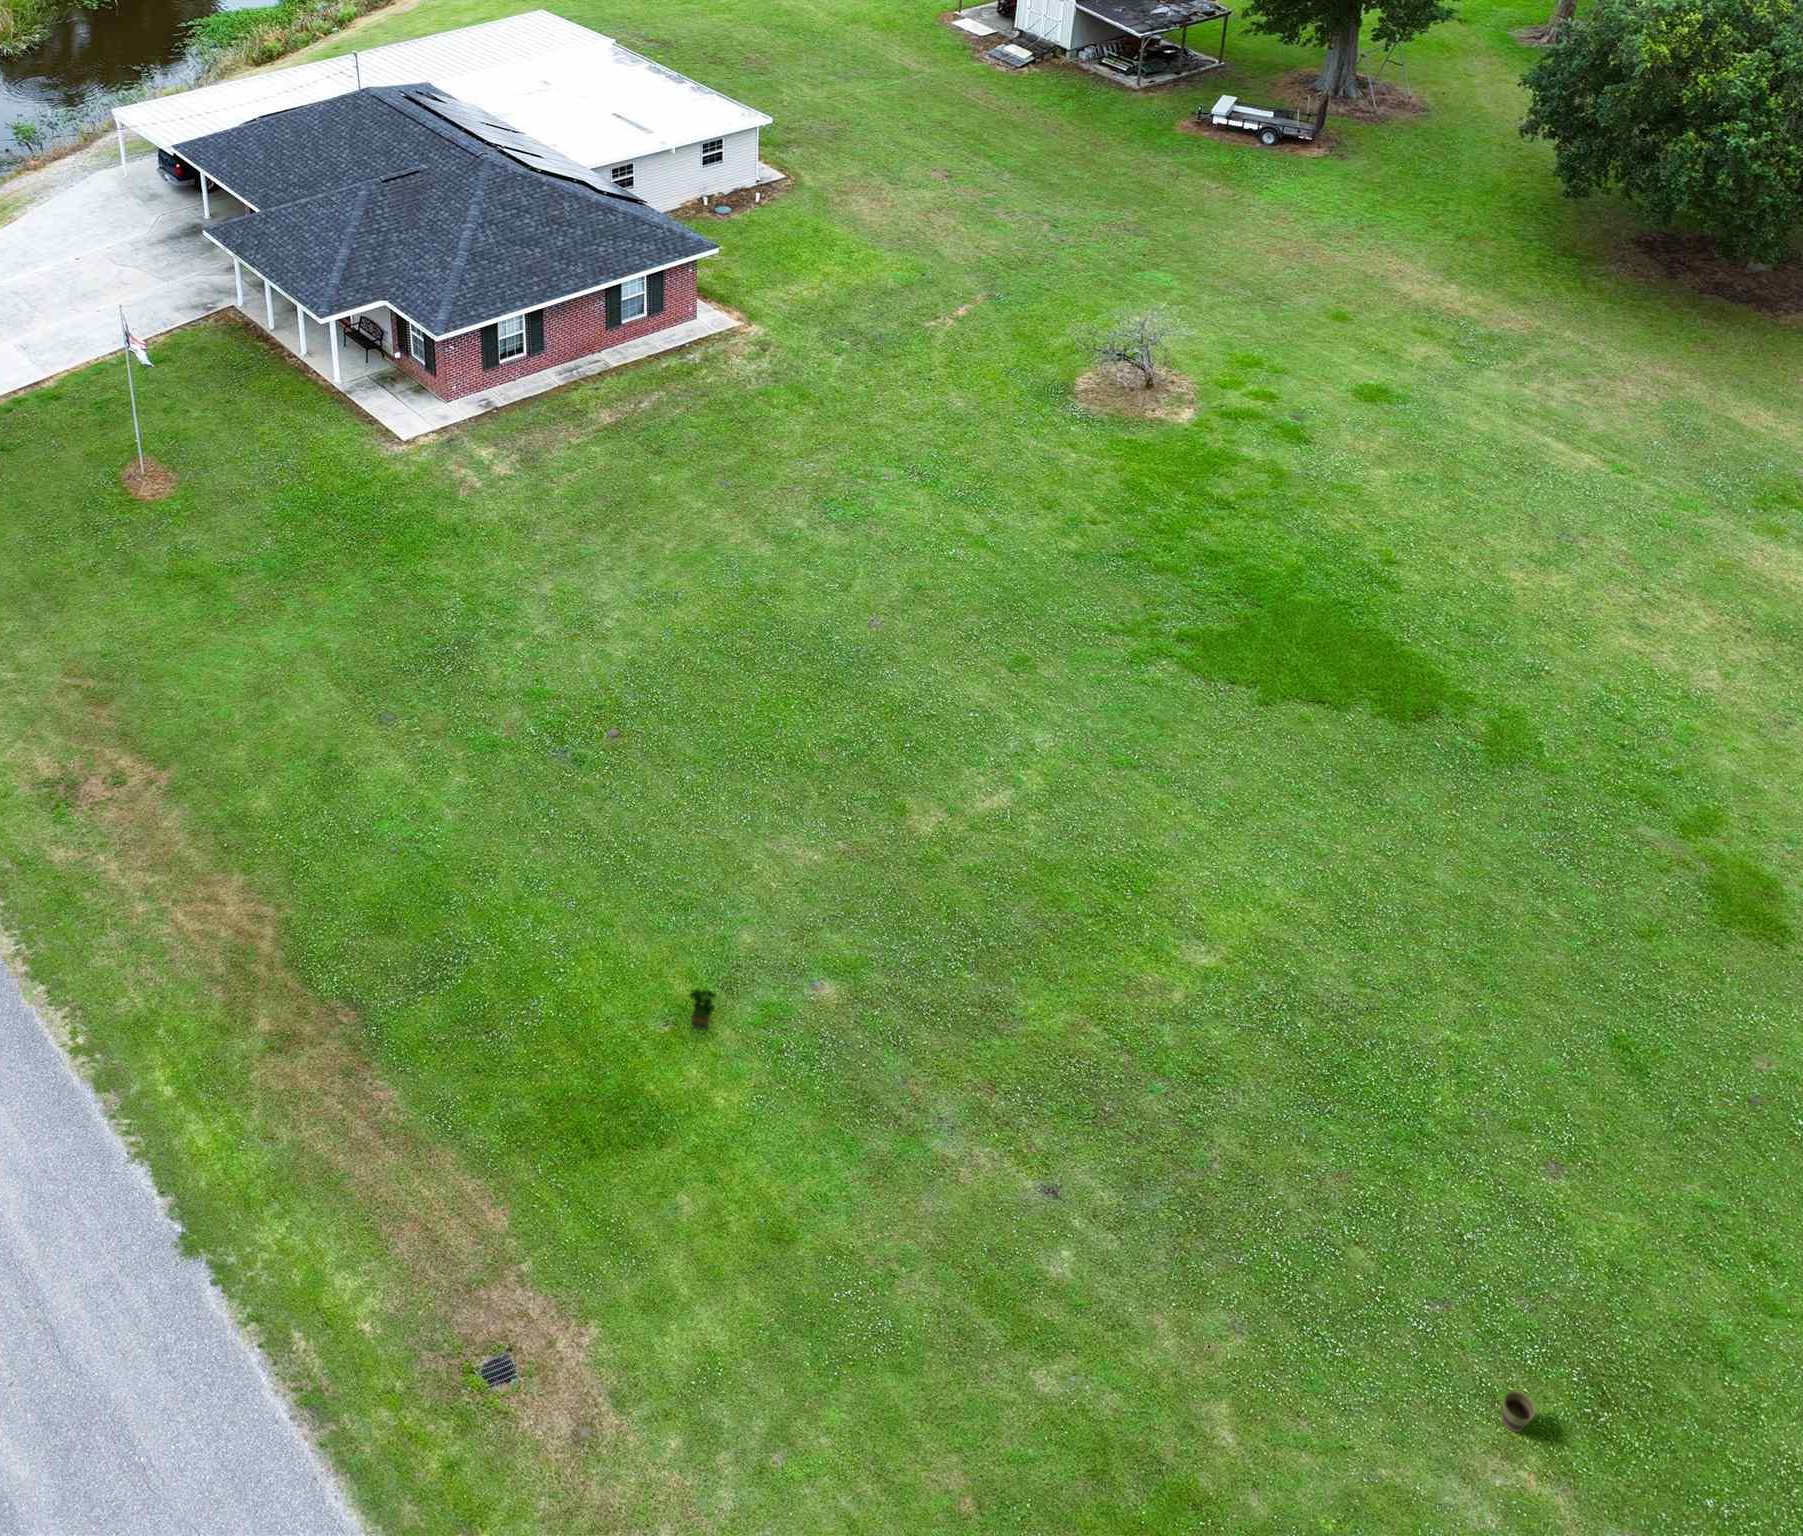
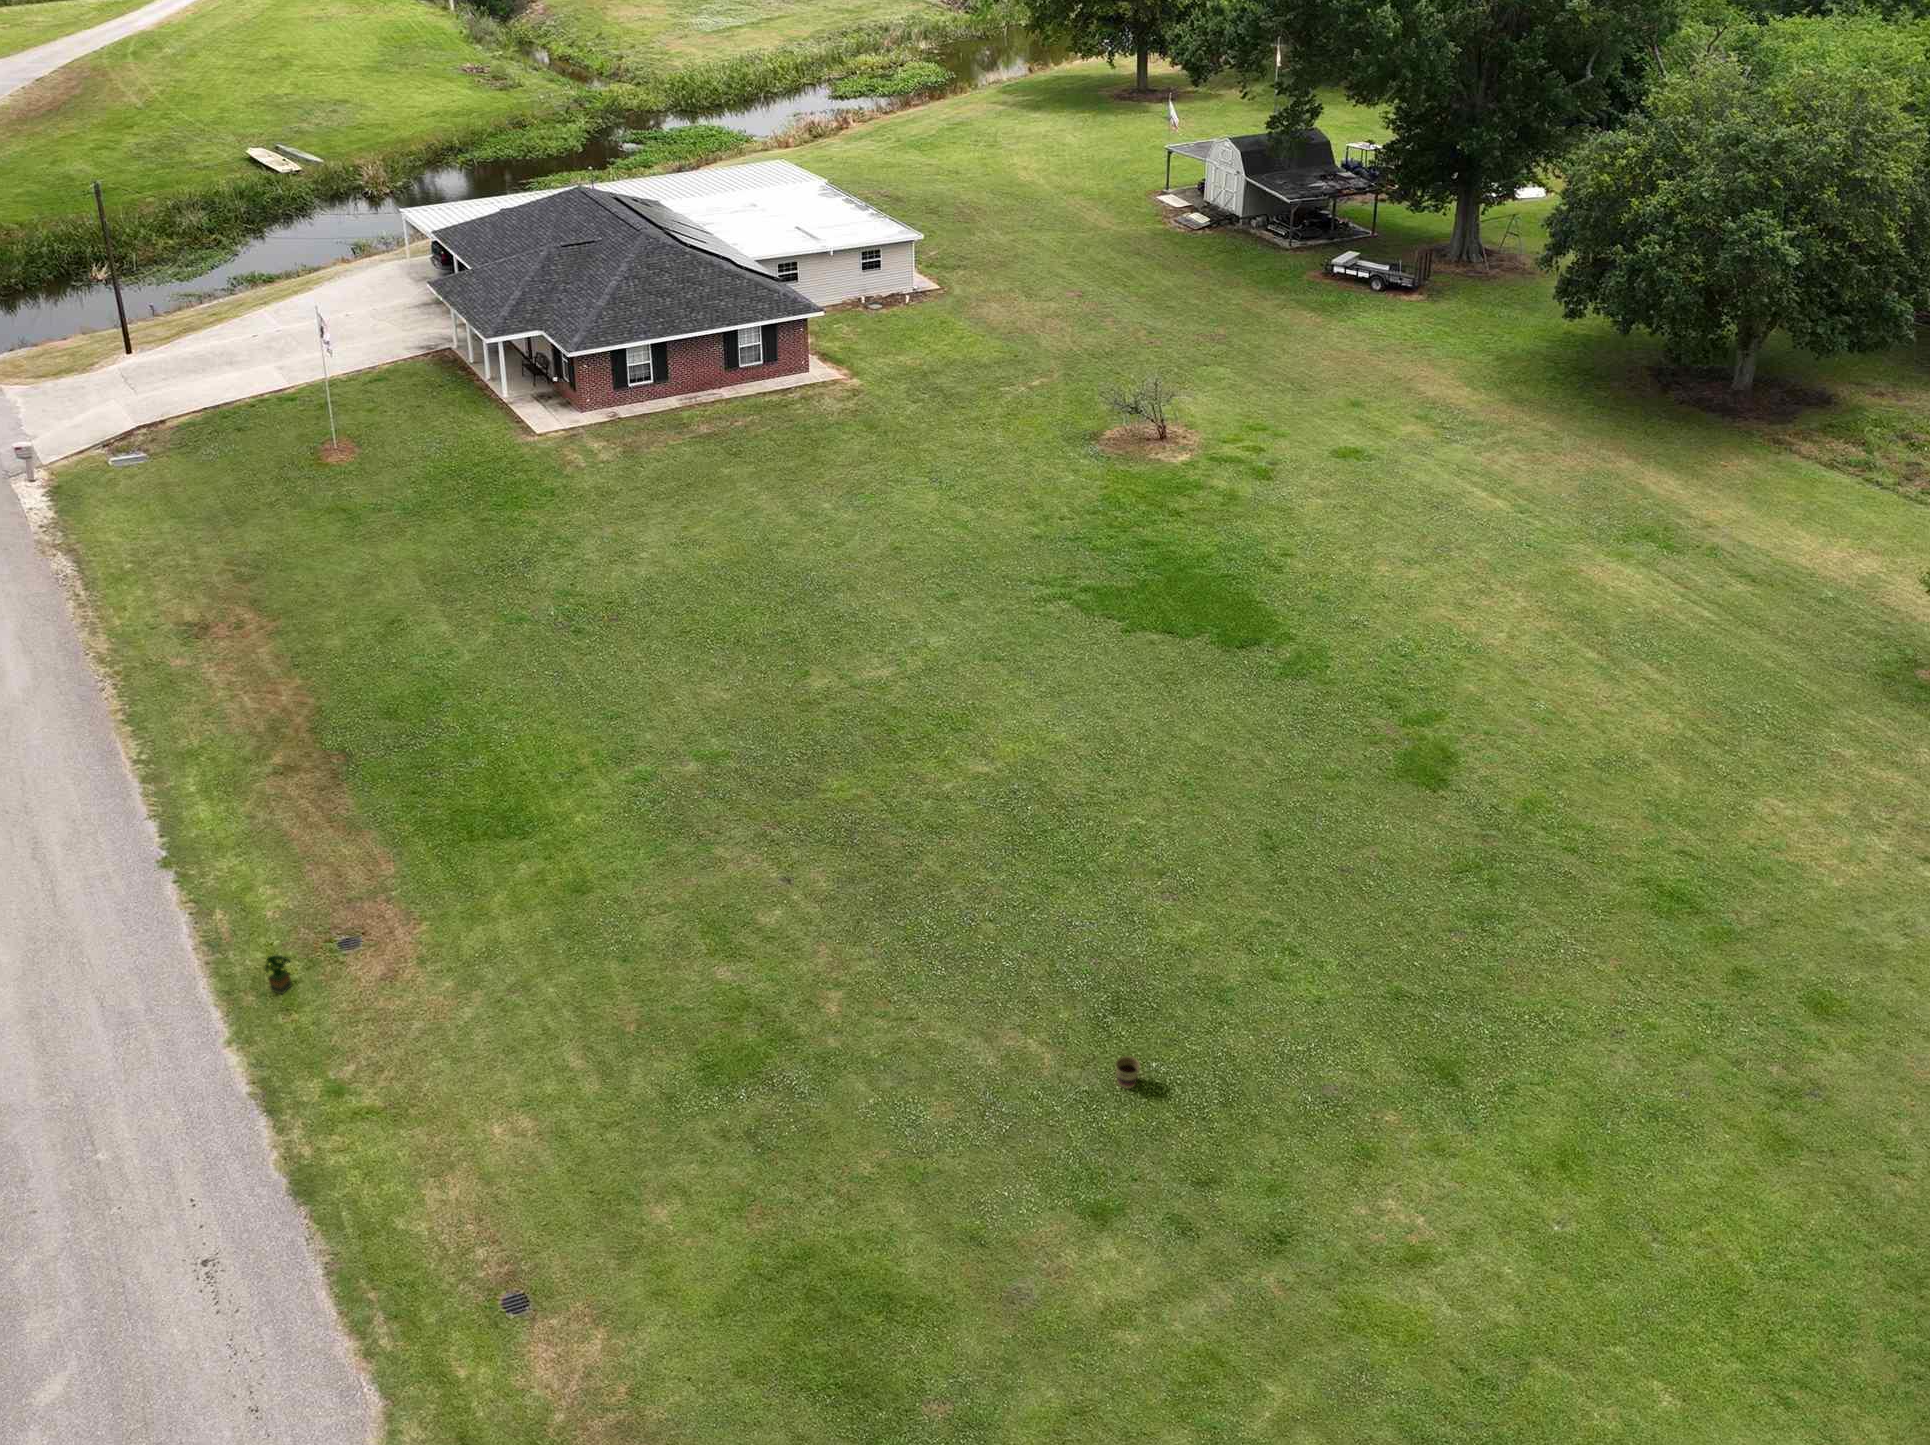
potted tree: present [690,990,715,1030] -> present [265,955,292,994]

